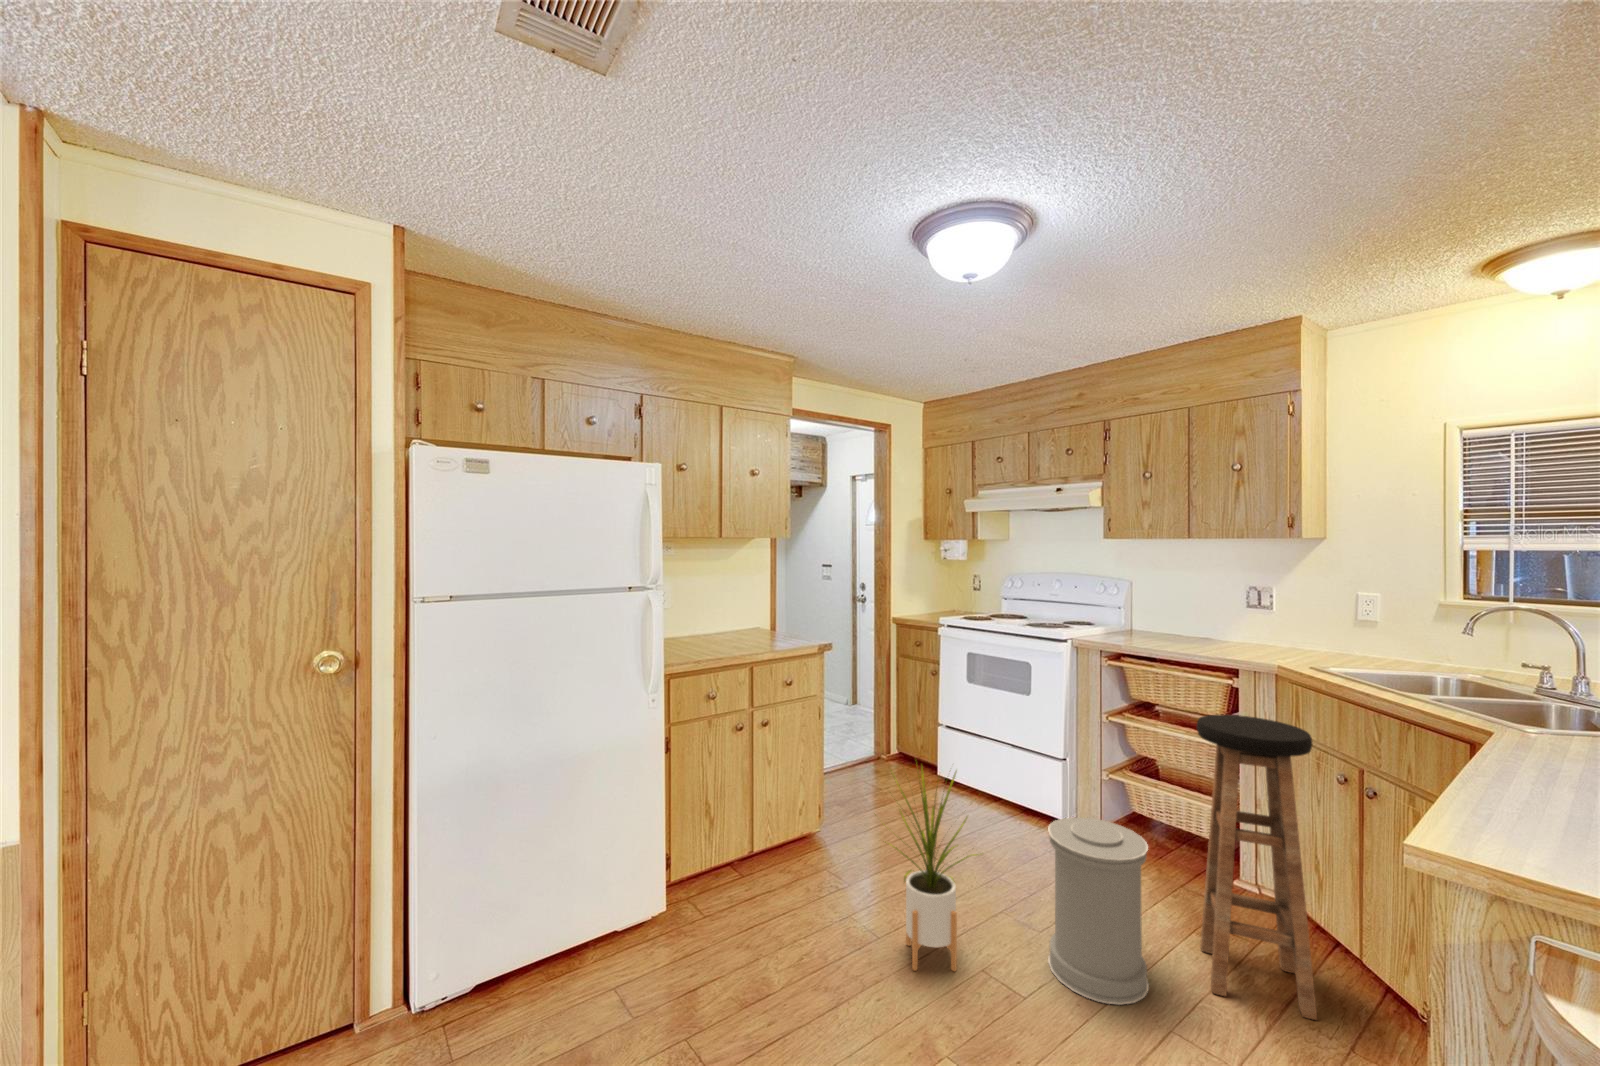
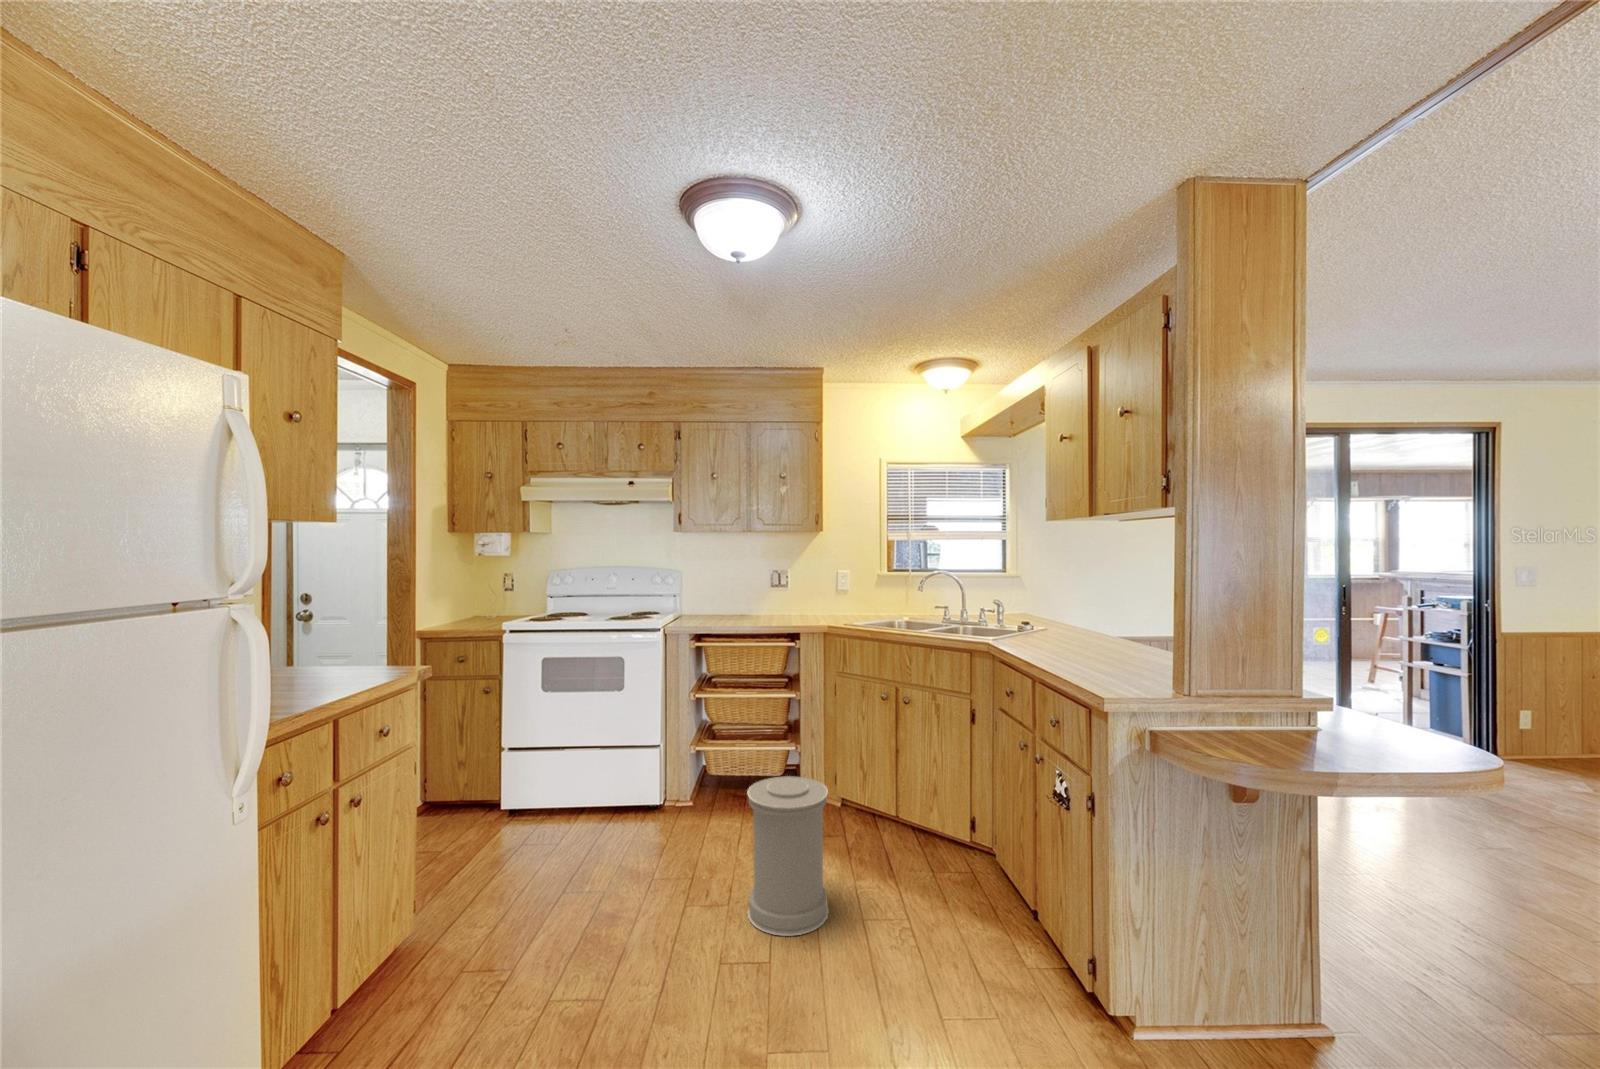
bar stool: present [1197,715,1317,1020] -> none [822,663,907,882]
house plant: present [885,766,978,971] -> none [608,763,726,1009]

